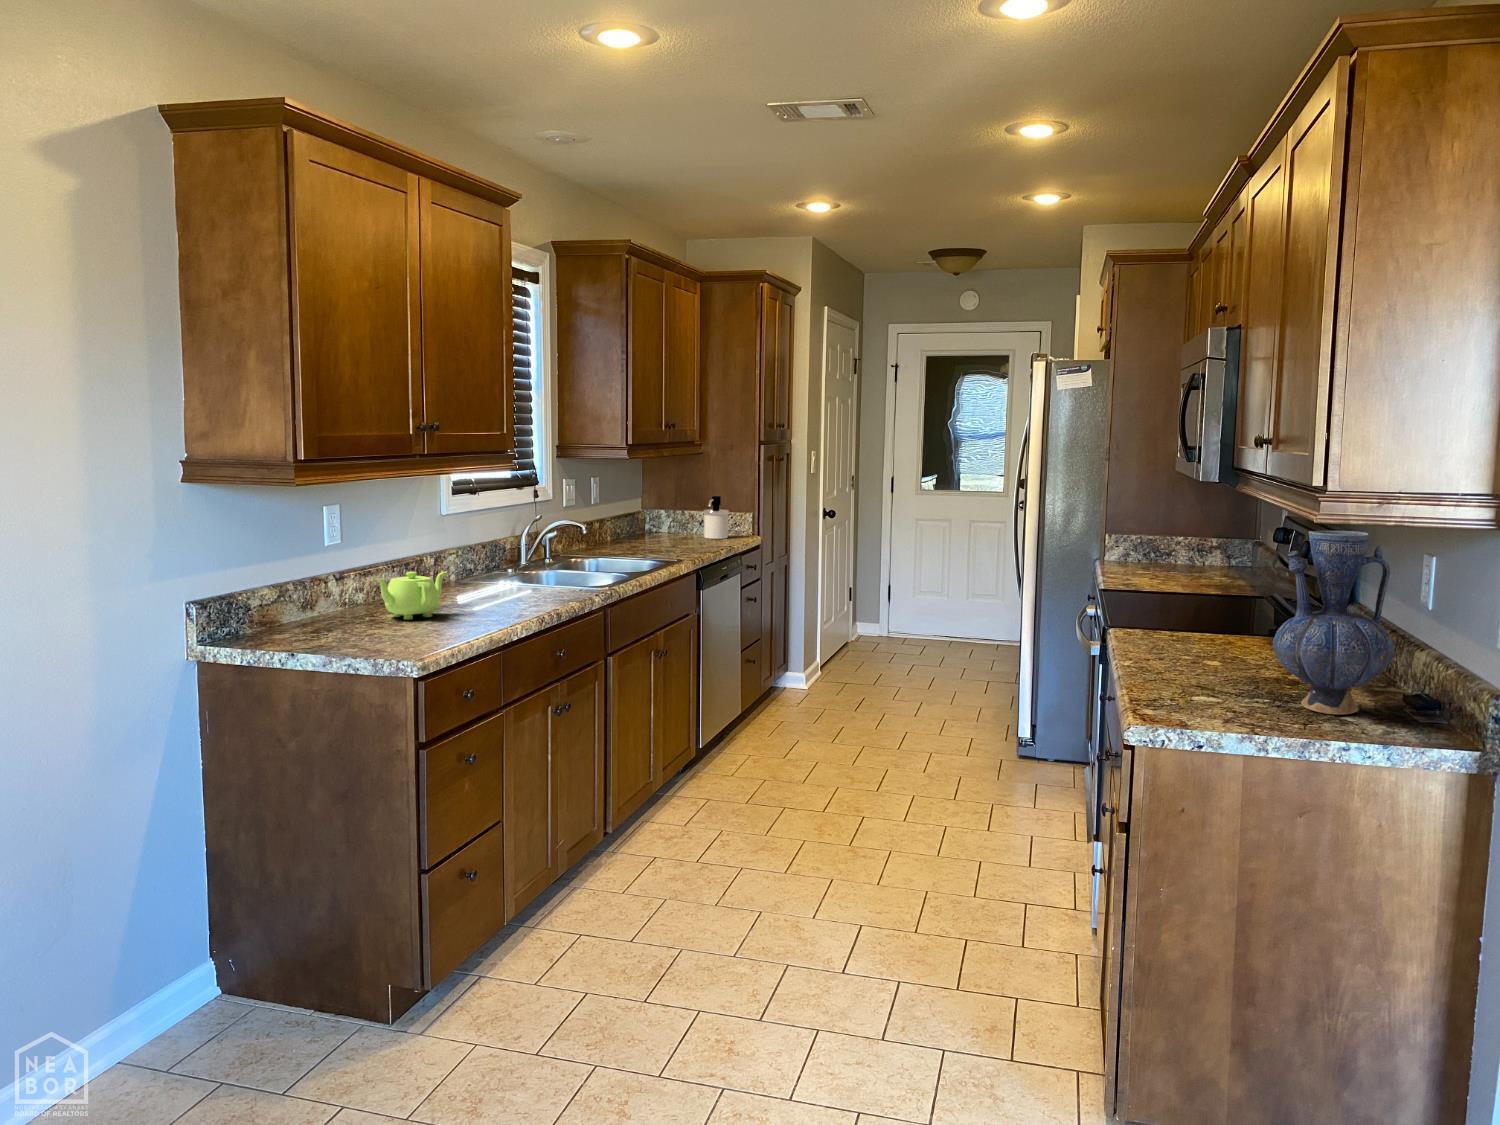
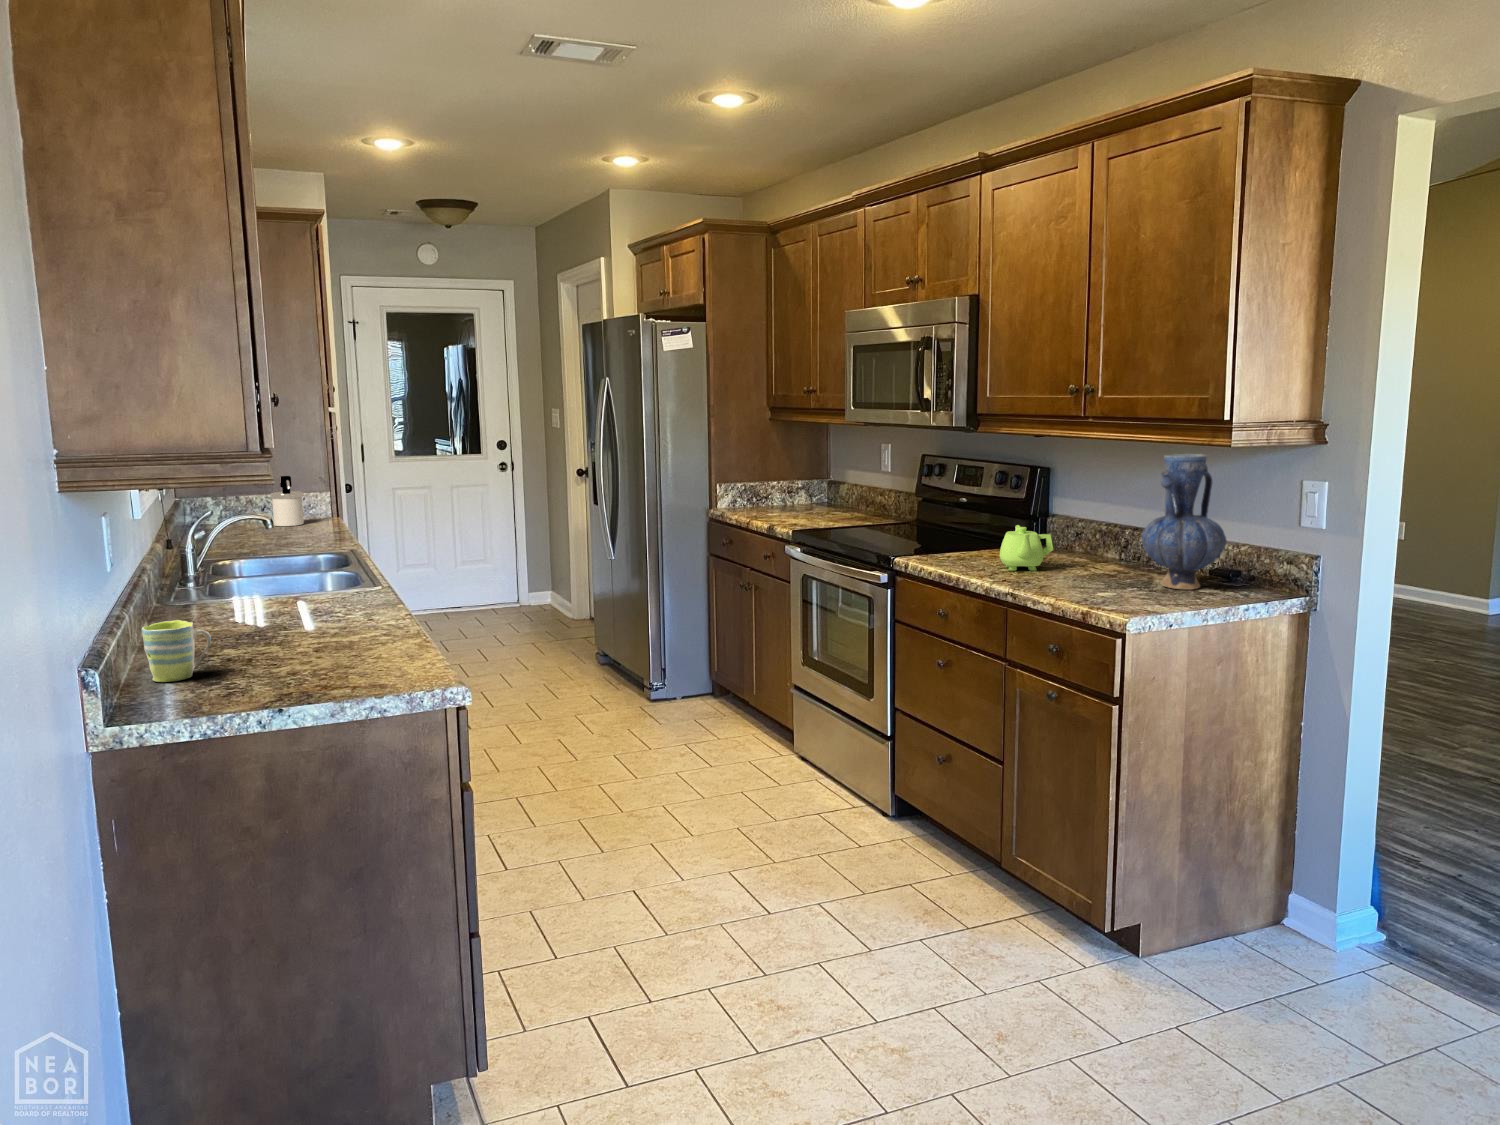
teapot: present [375,571,447,620] -> present [1000,525,1053,571]
mug: none [296,584,344,627] -> present [142,620,211,682]

